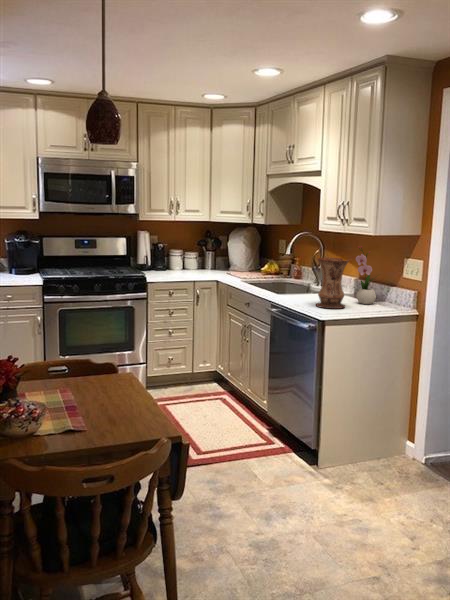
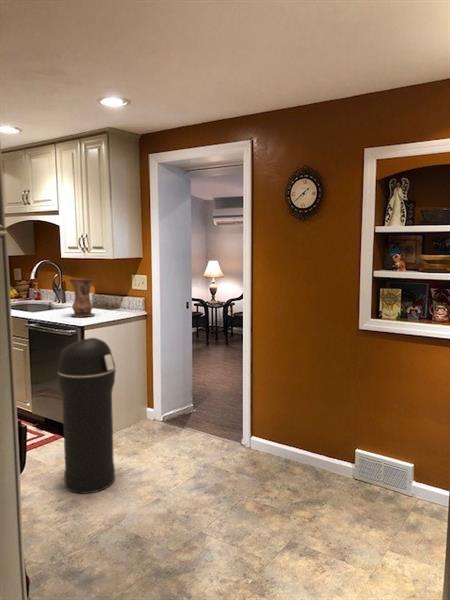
flower arrangement: present [356,246,376,304] -> none [97,268,116,312]
trash can: none [270,340,346,537] -> present [57,338,115,493]

